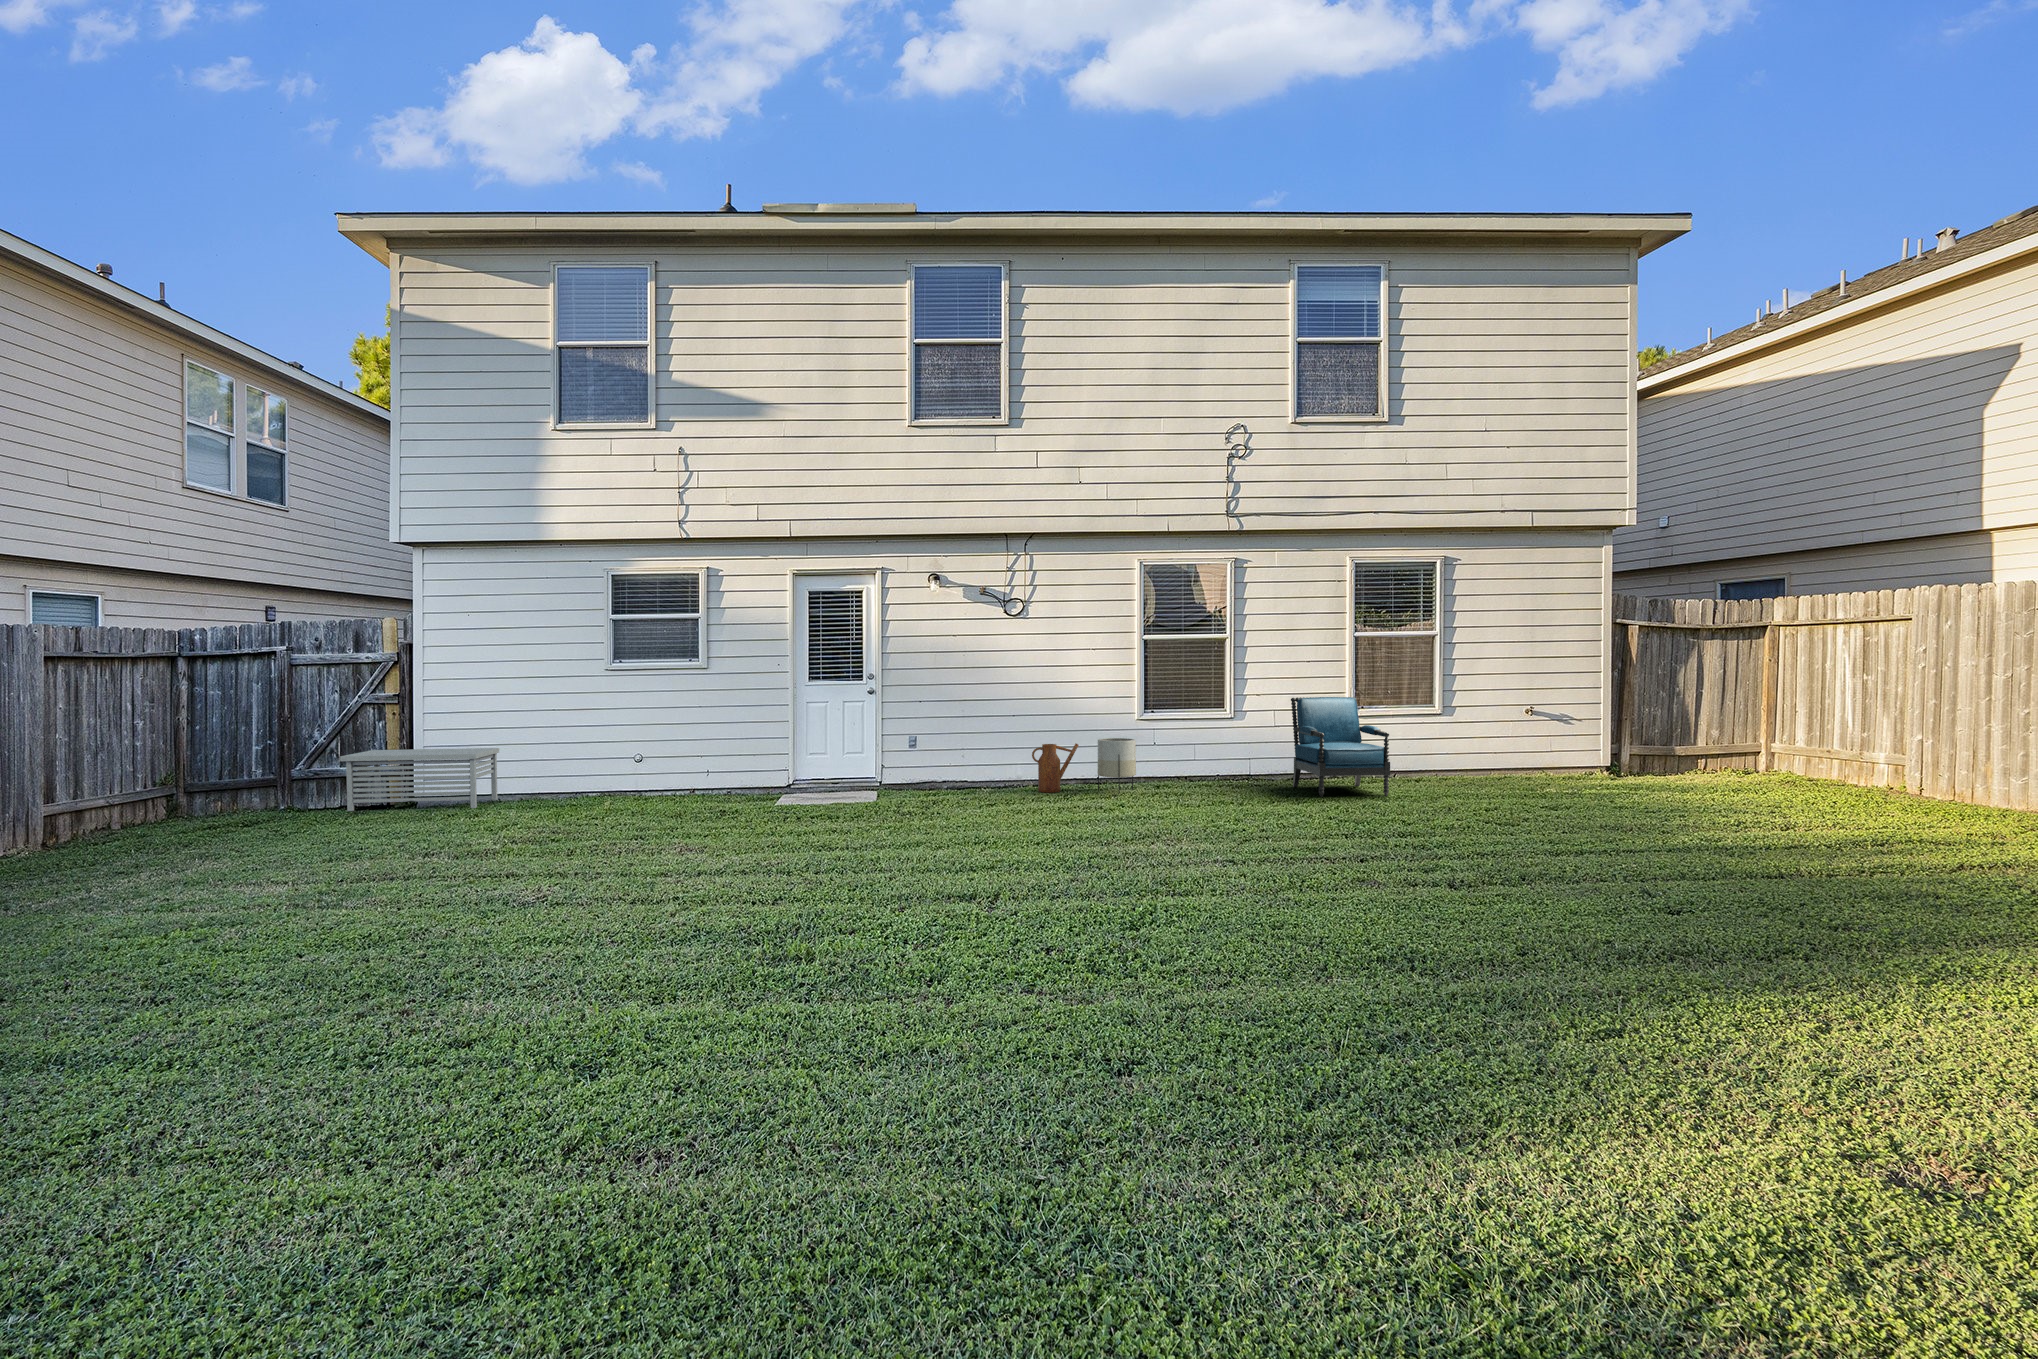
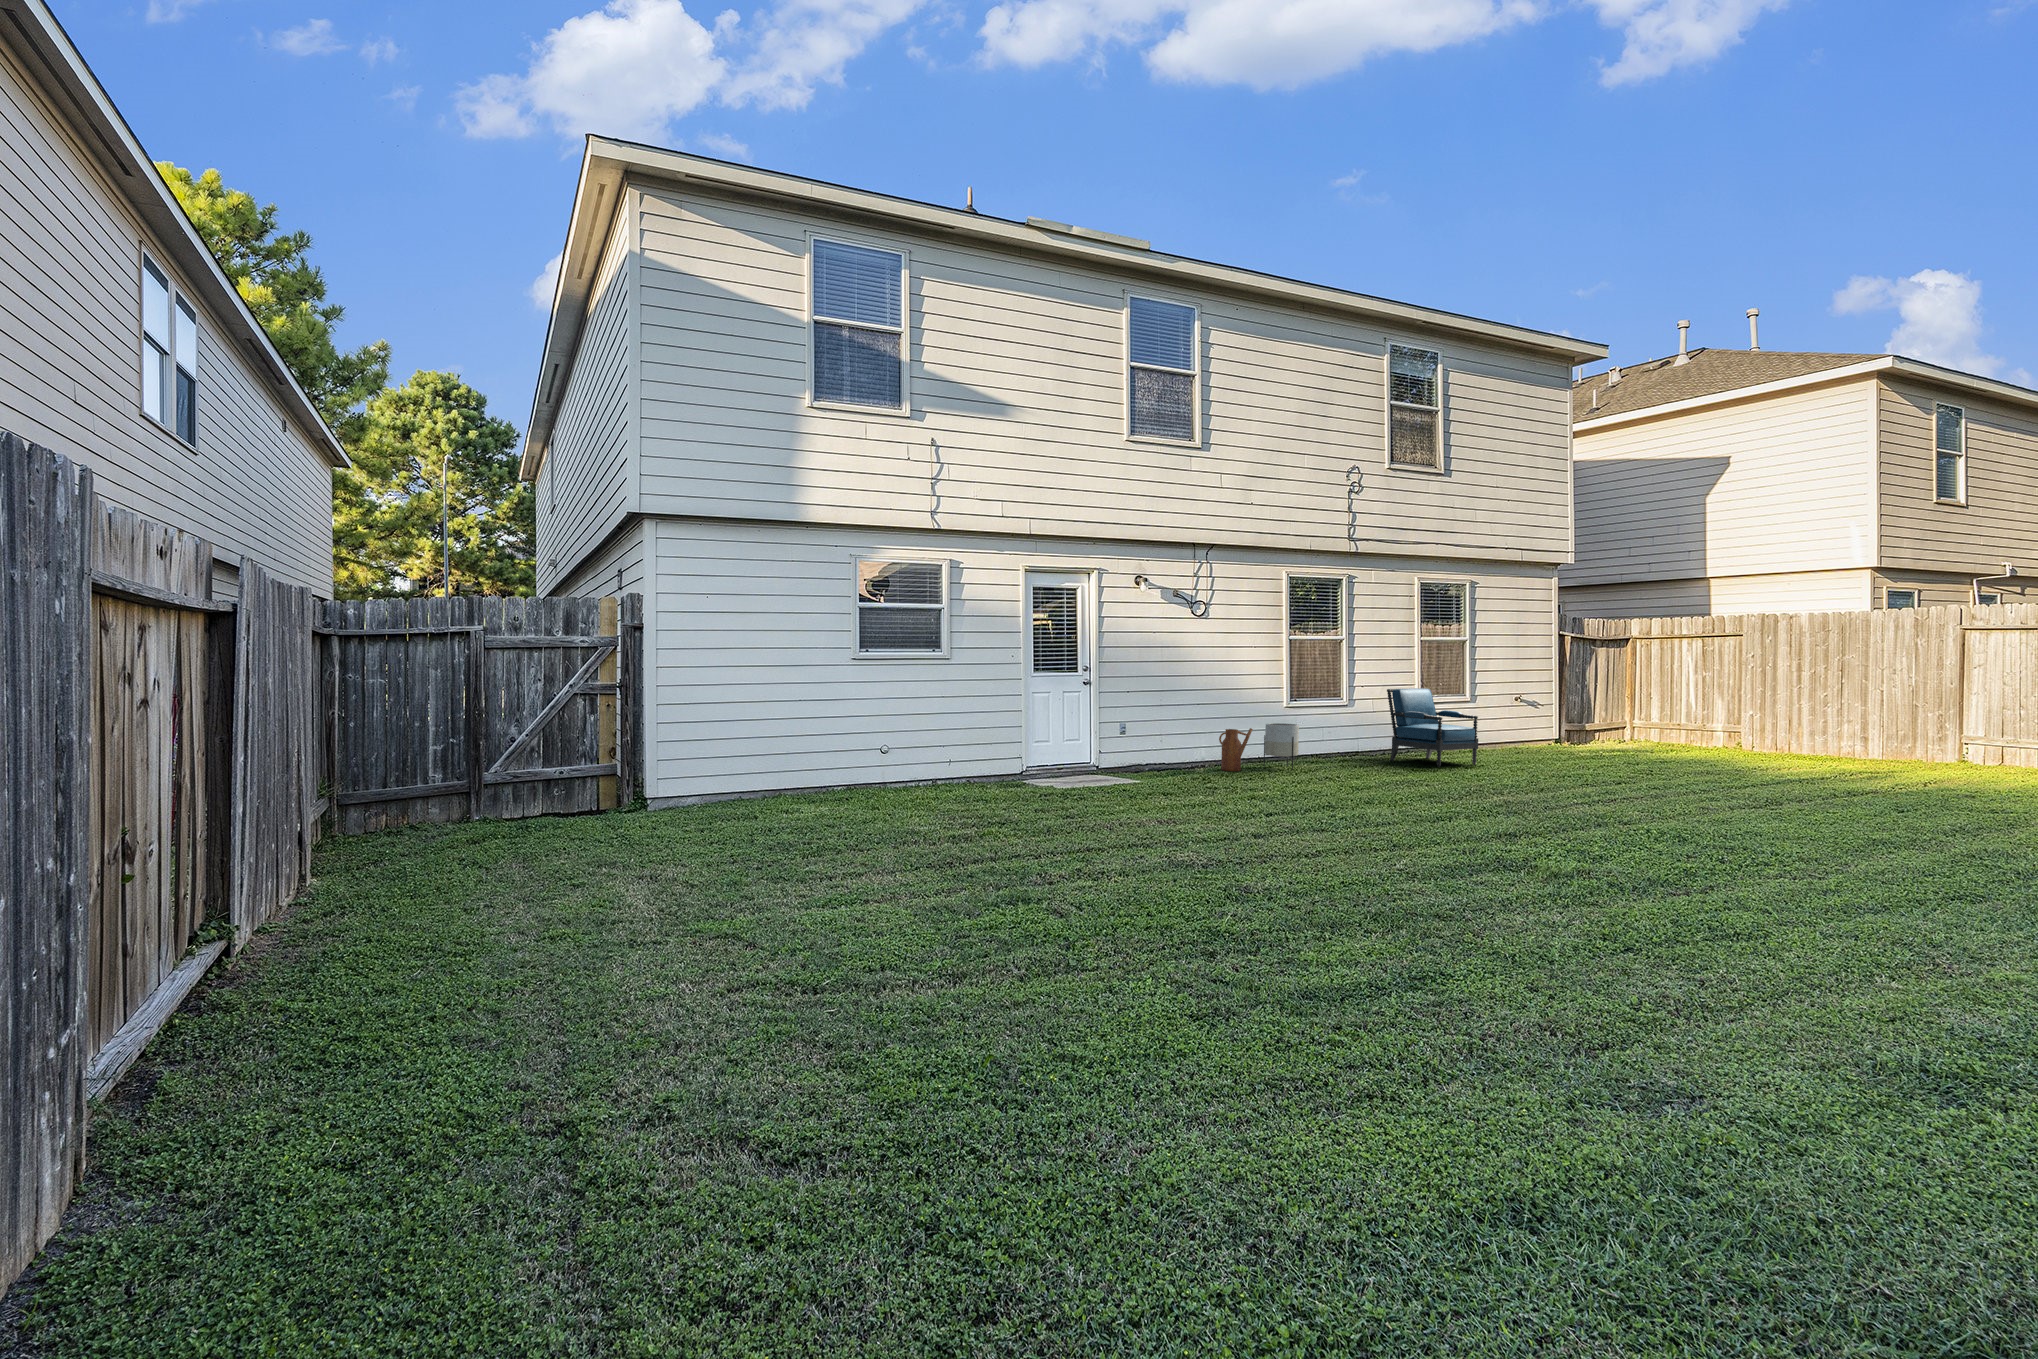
storage bench: present [340,748,499,811] -> none [606,743,761,817]

